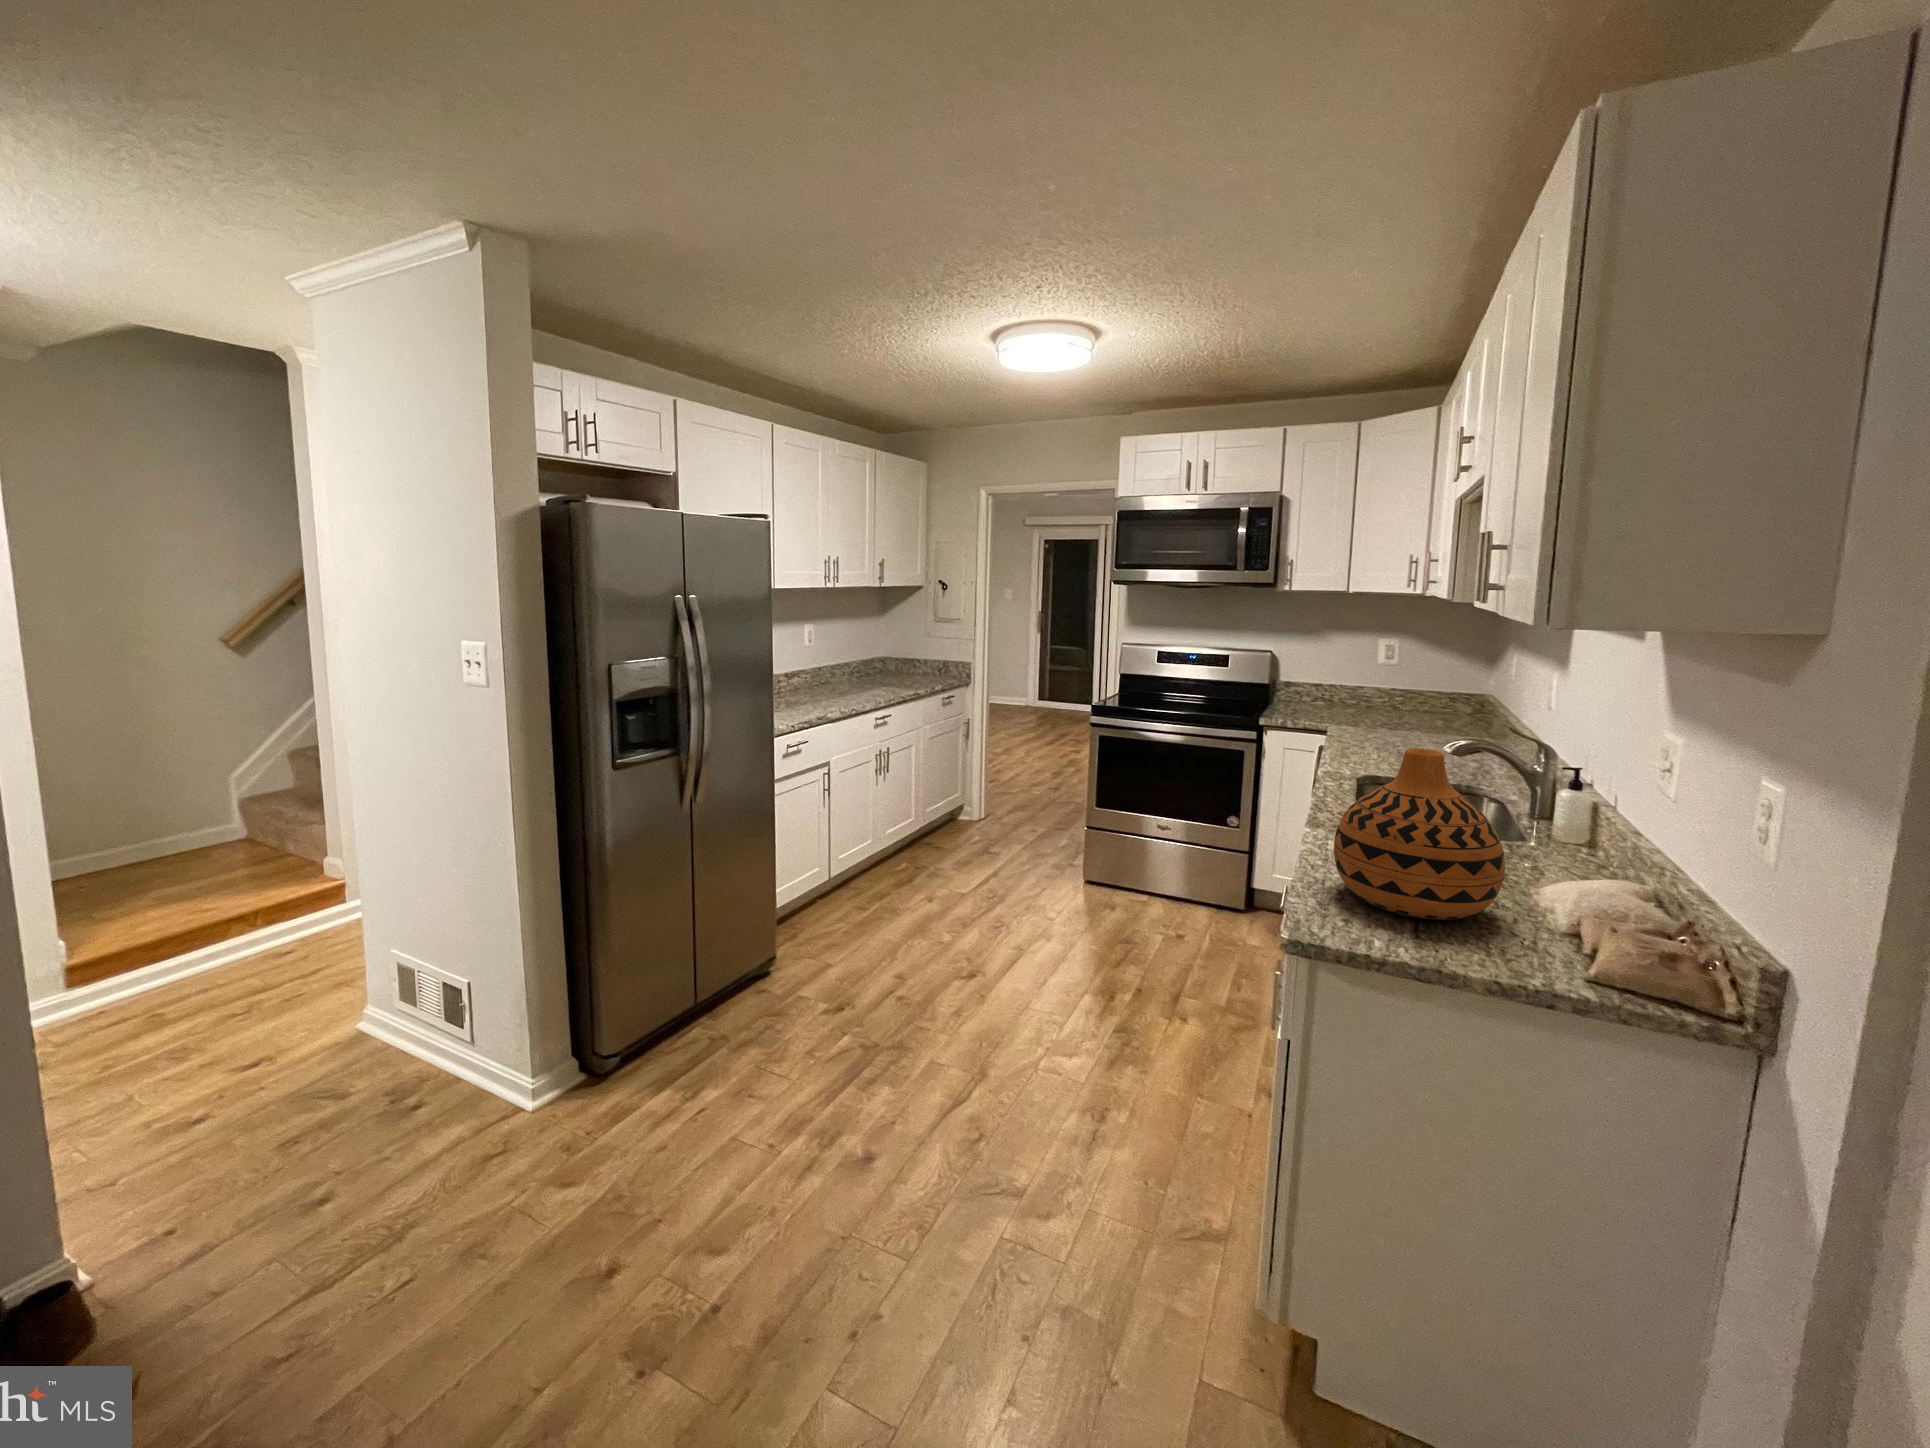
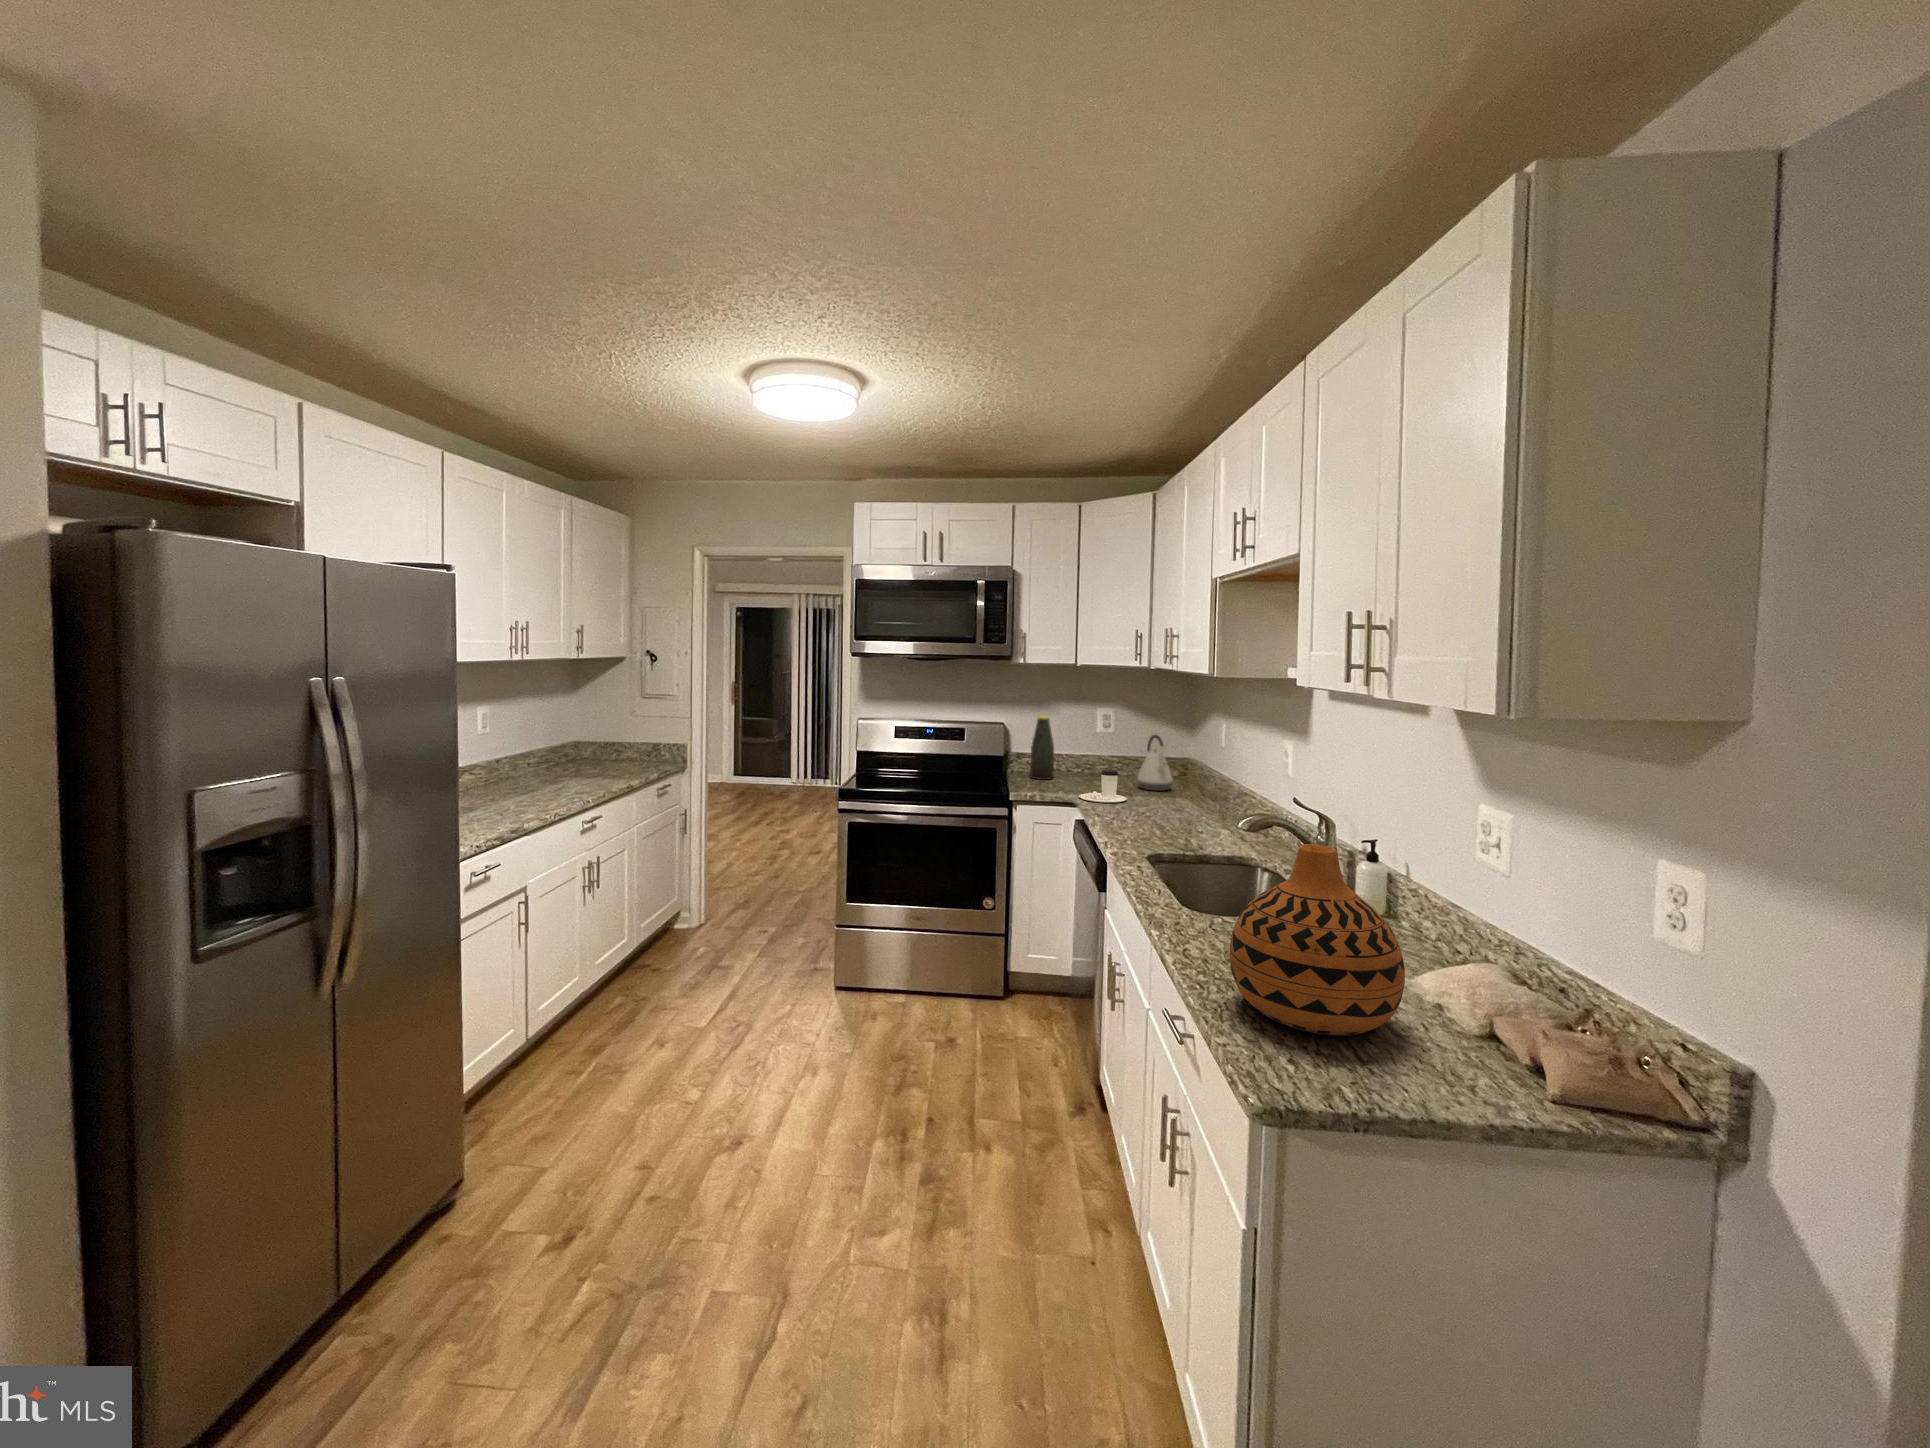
bottle: none [1294,645,1321,709] -> present [1030,716,1054,780]
kettle: none [1411,667,1454,726] -> present [1137,735,1173,791]
coffee cup: none [1333,699,1387,732] -> present [1079,770,1127,803]

